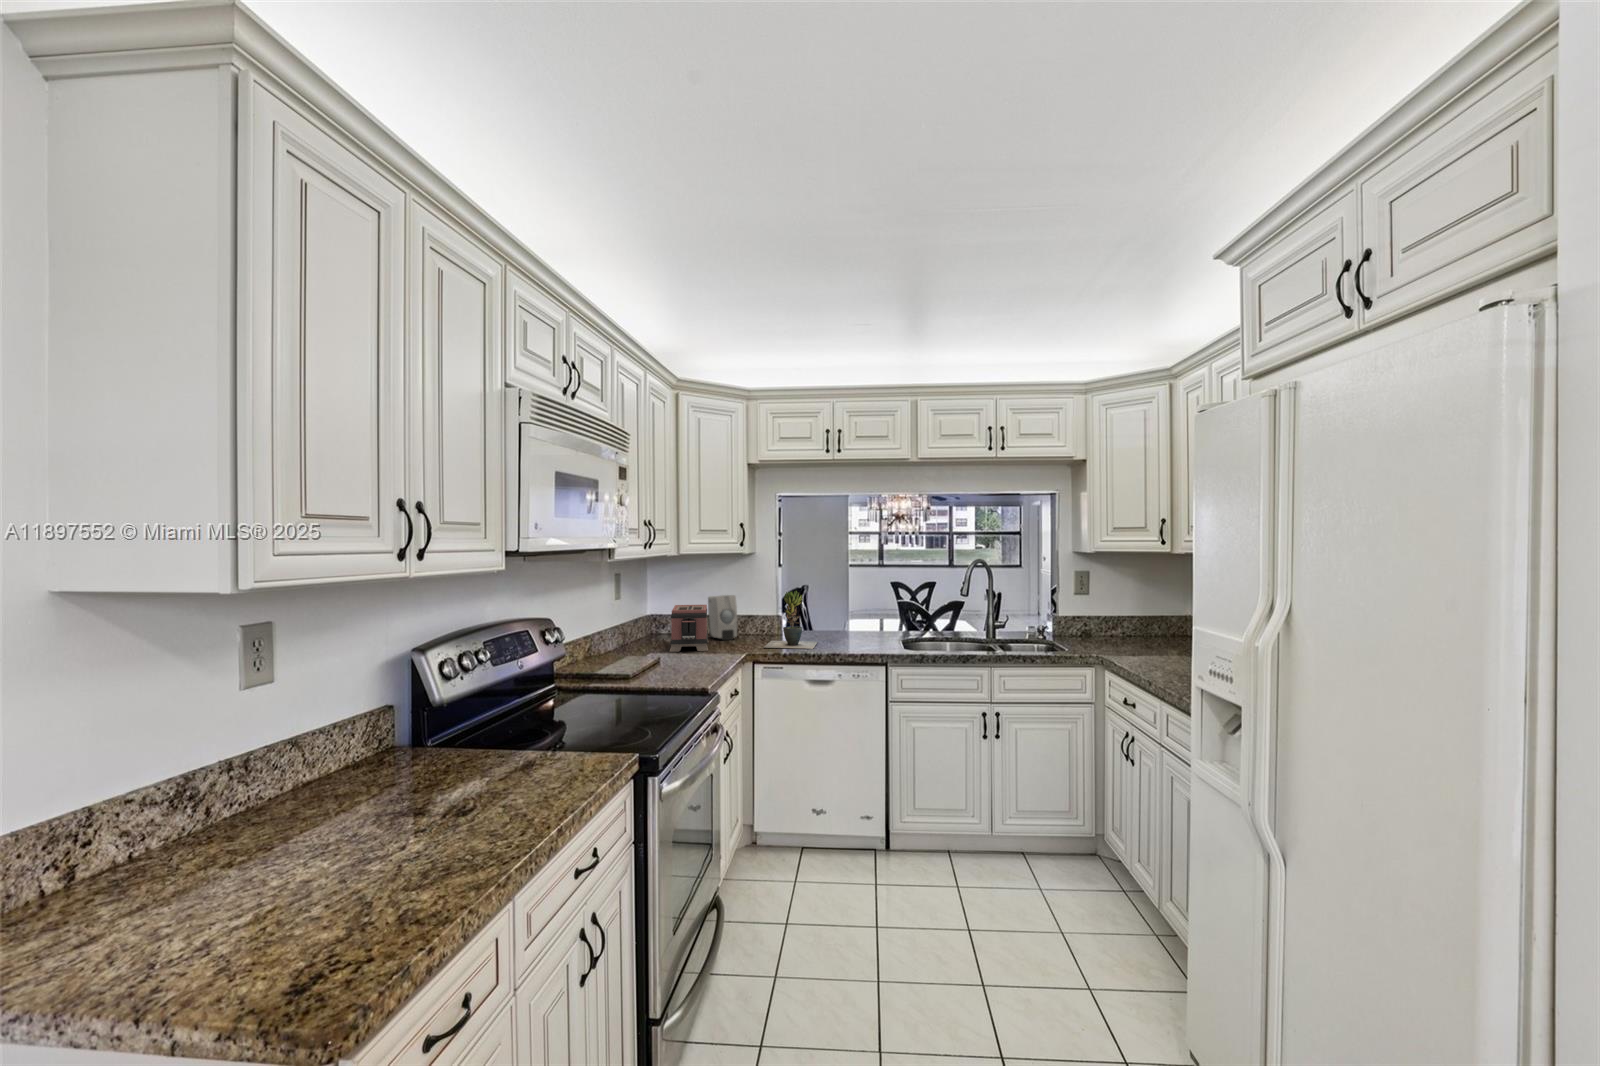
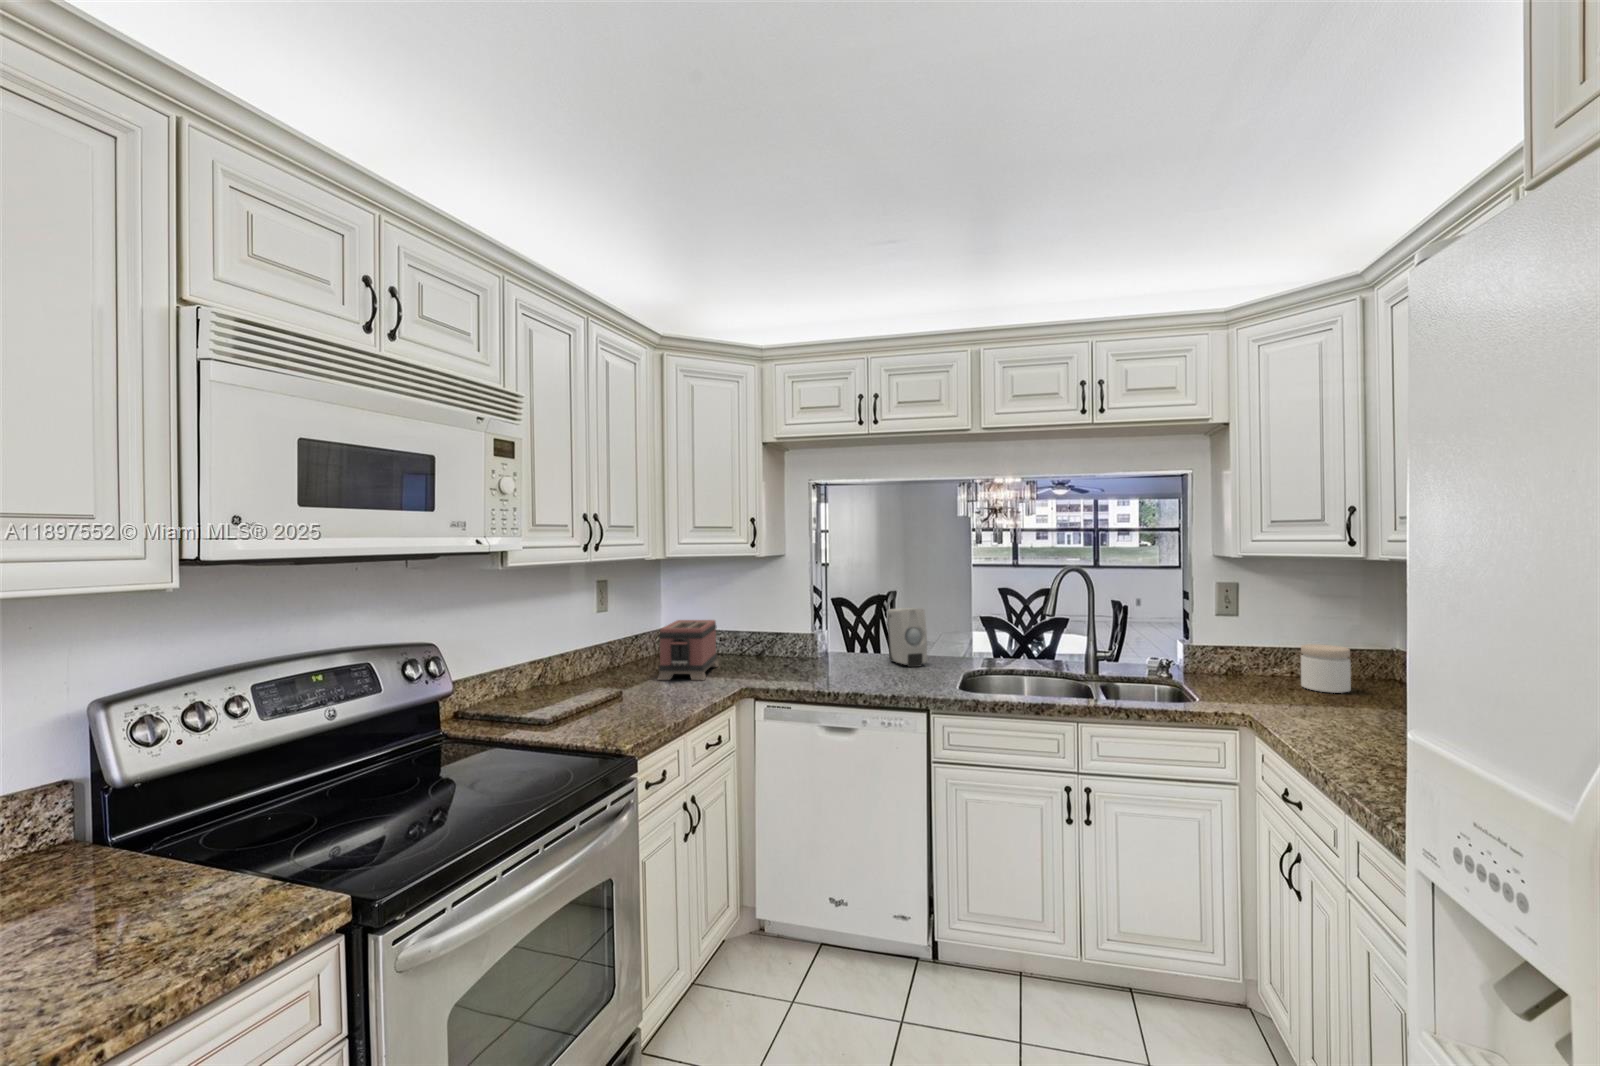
potted plant: present [764,591,817,649] -> none [775,604,852,682]
soap dispenser: present [708,595,737,640] -> present [887,608,927,667]
jar: none [1128,613,1158,645] -> present [1301,644,1351,693]

